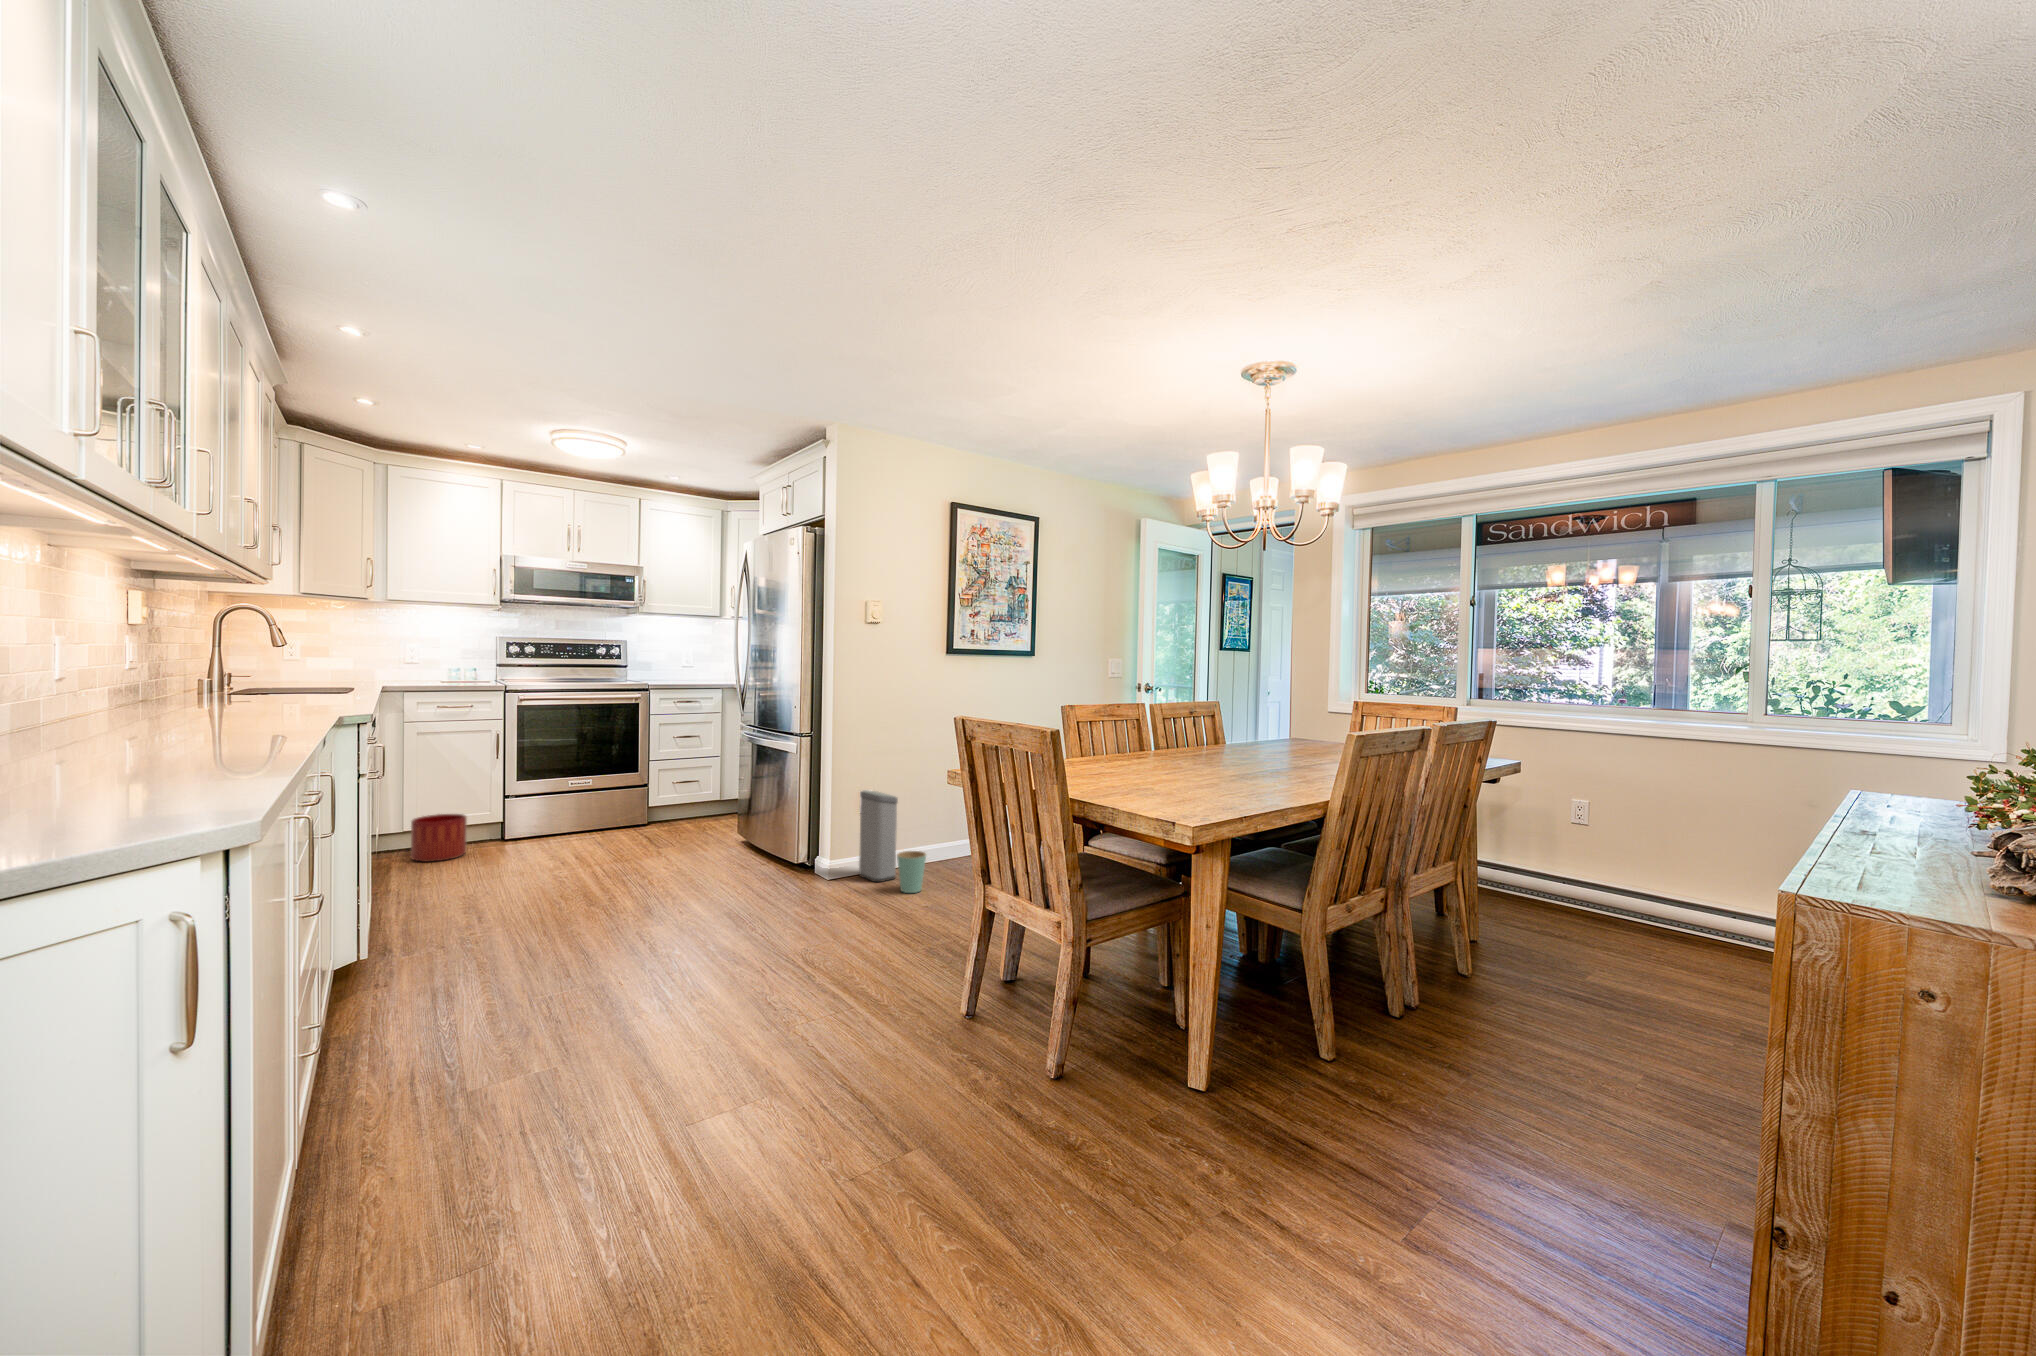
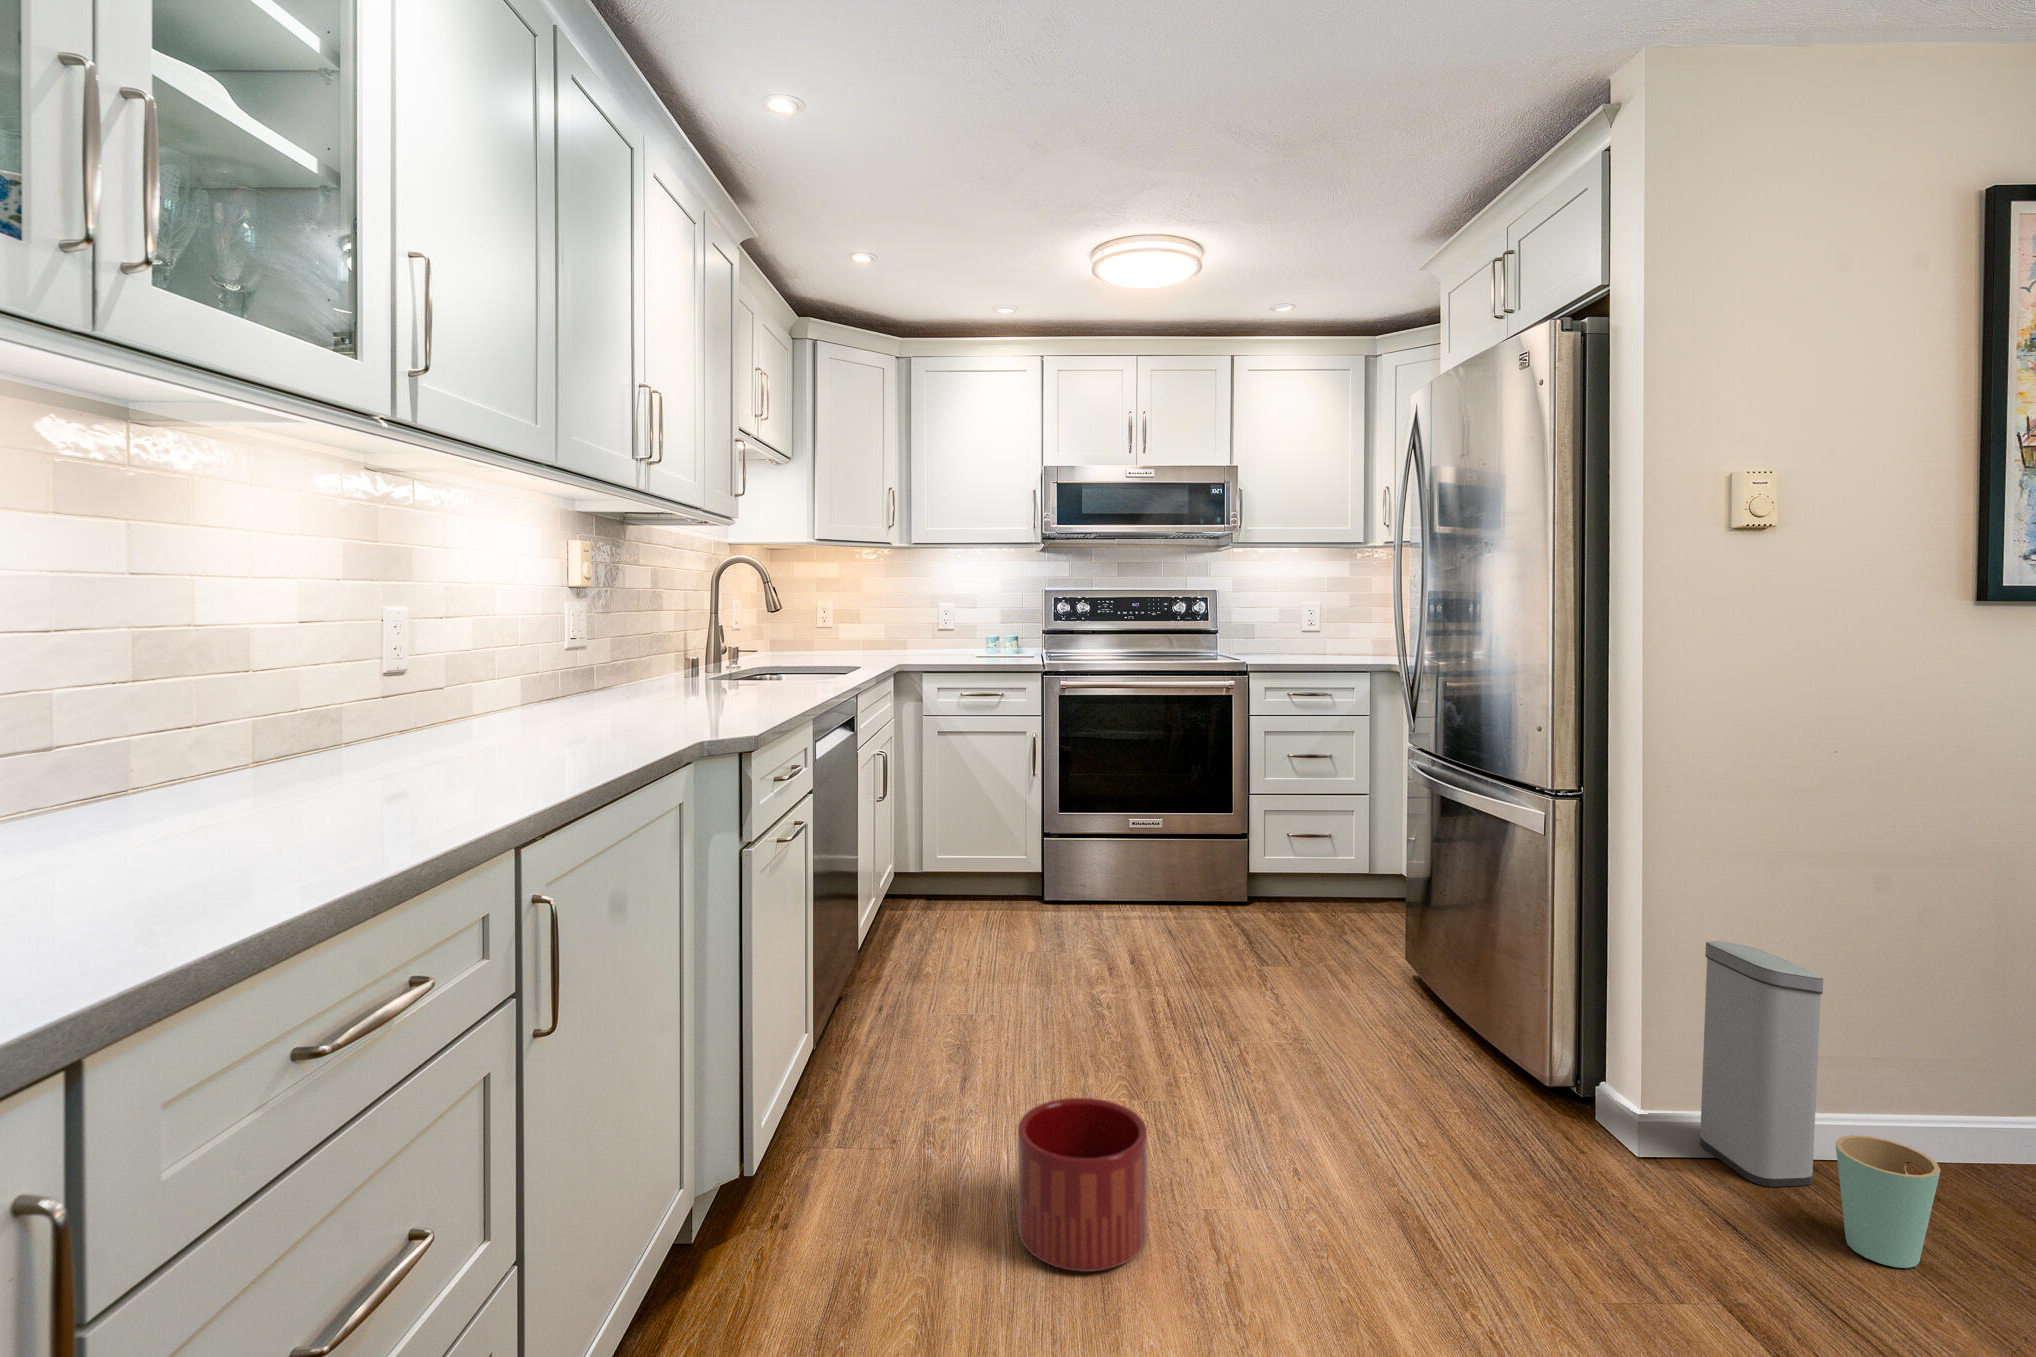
planter: present [411,814,467,862] -> present [1018,1098,1148,1272]

